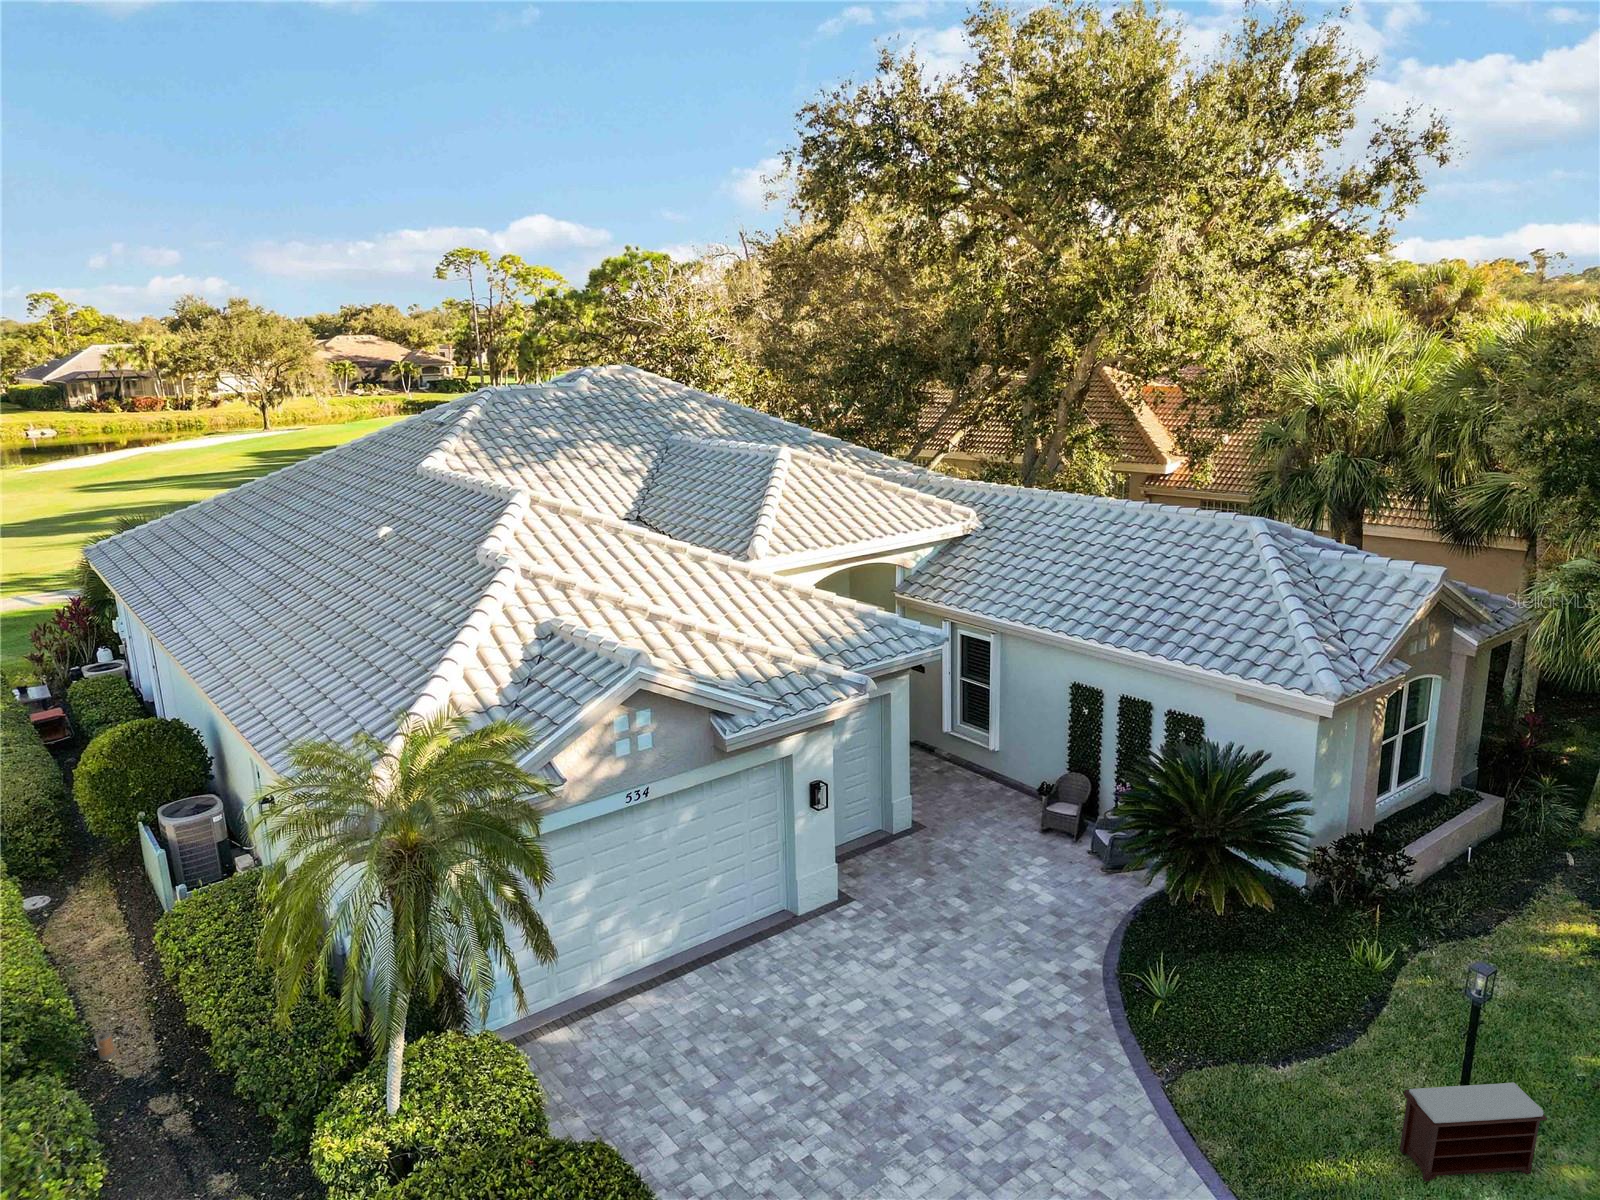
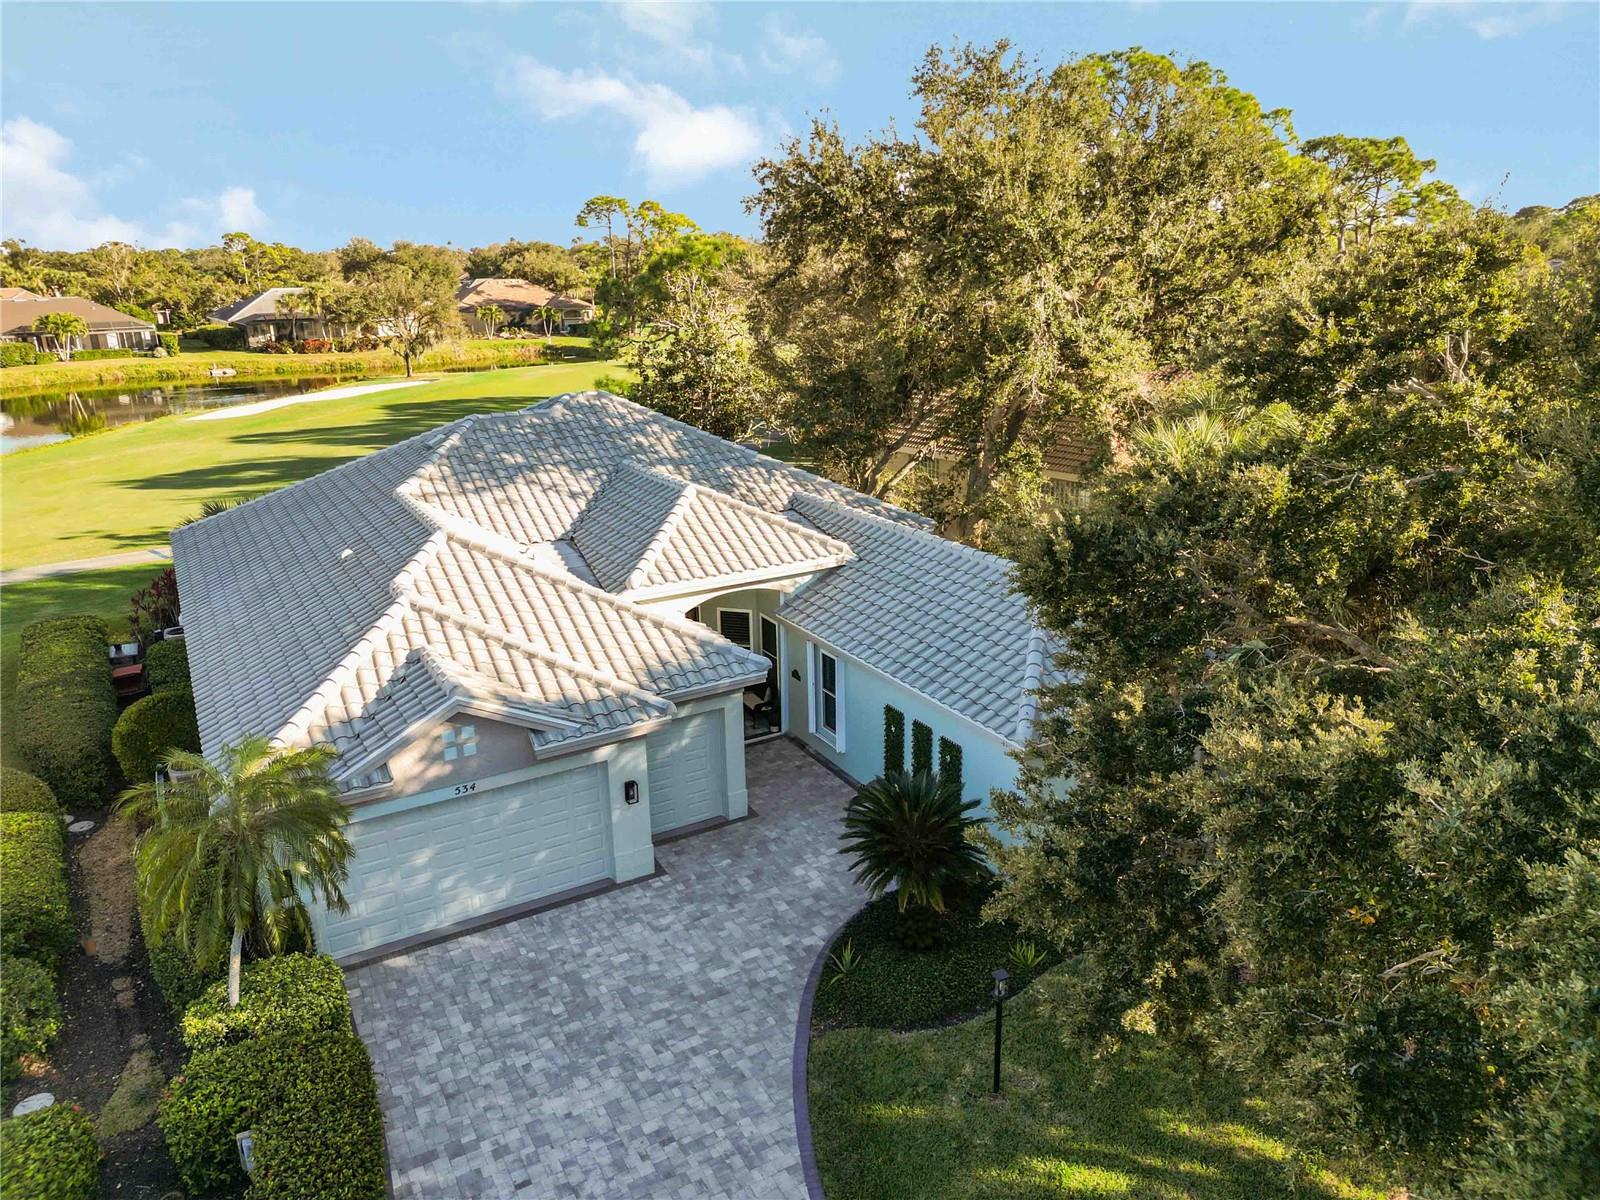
potted plant: none [1180,907,1246,967] -> present [894,903,940,951]
bench: present [1400,1082,1547,1182] -> none [956,1054,1049,1125]

